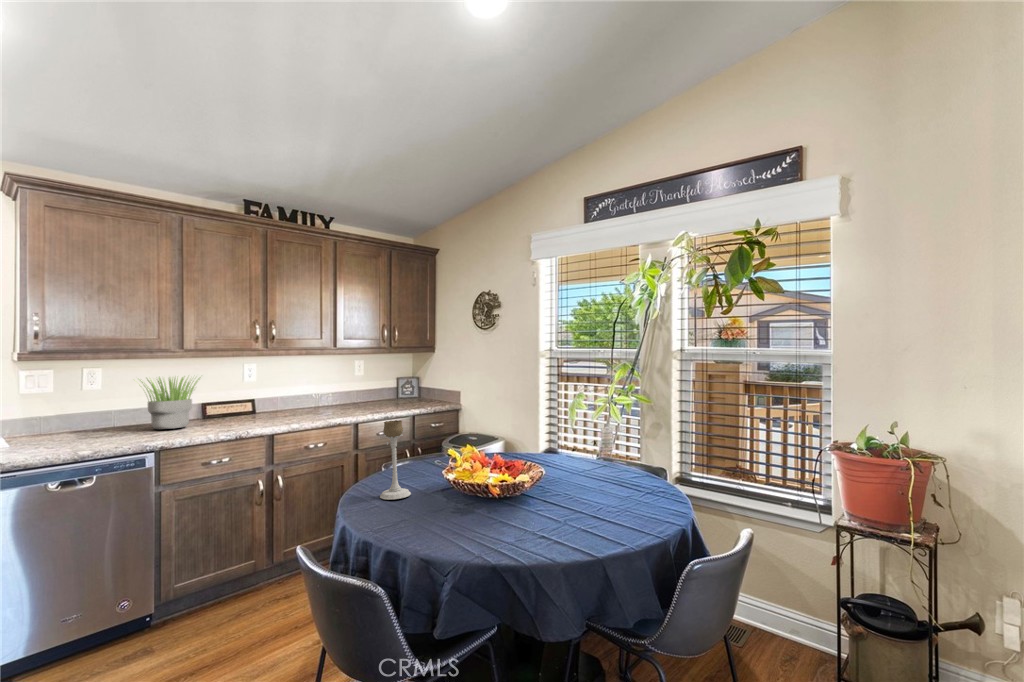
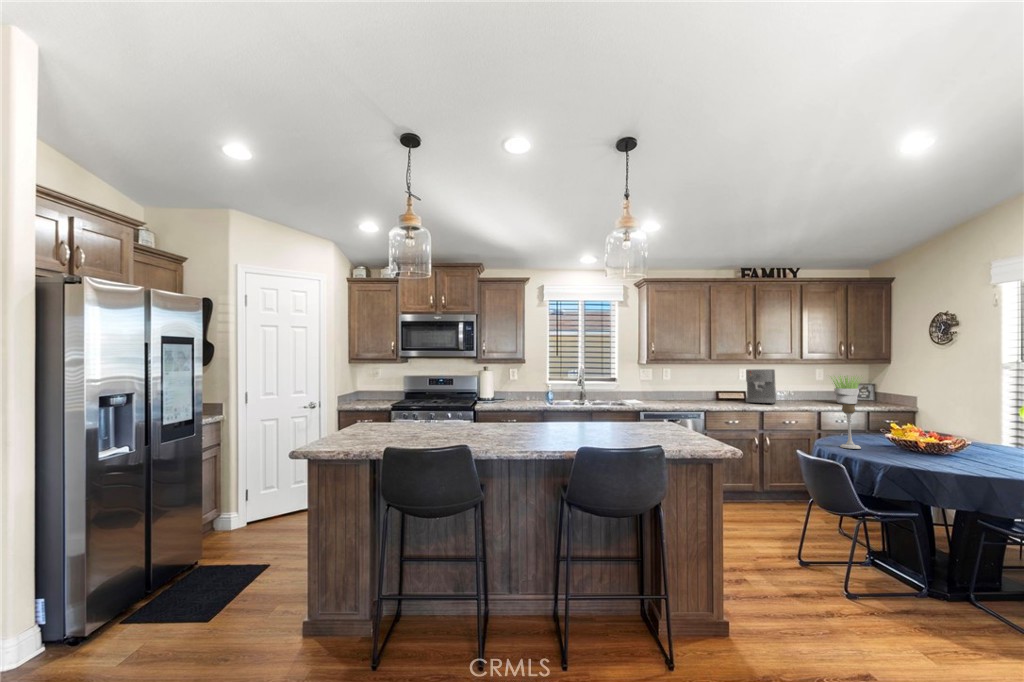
coffee maker: none [248,364,299,421] -> present [746,369,776,404]
potted plant: present [140,376,200,430] -> present [831,376,860,404]

